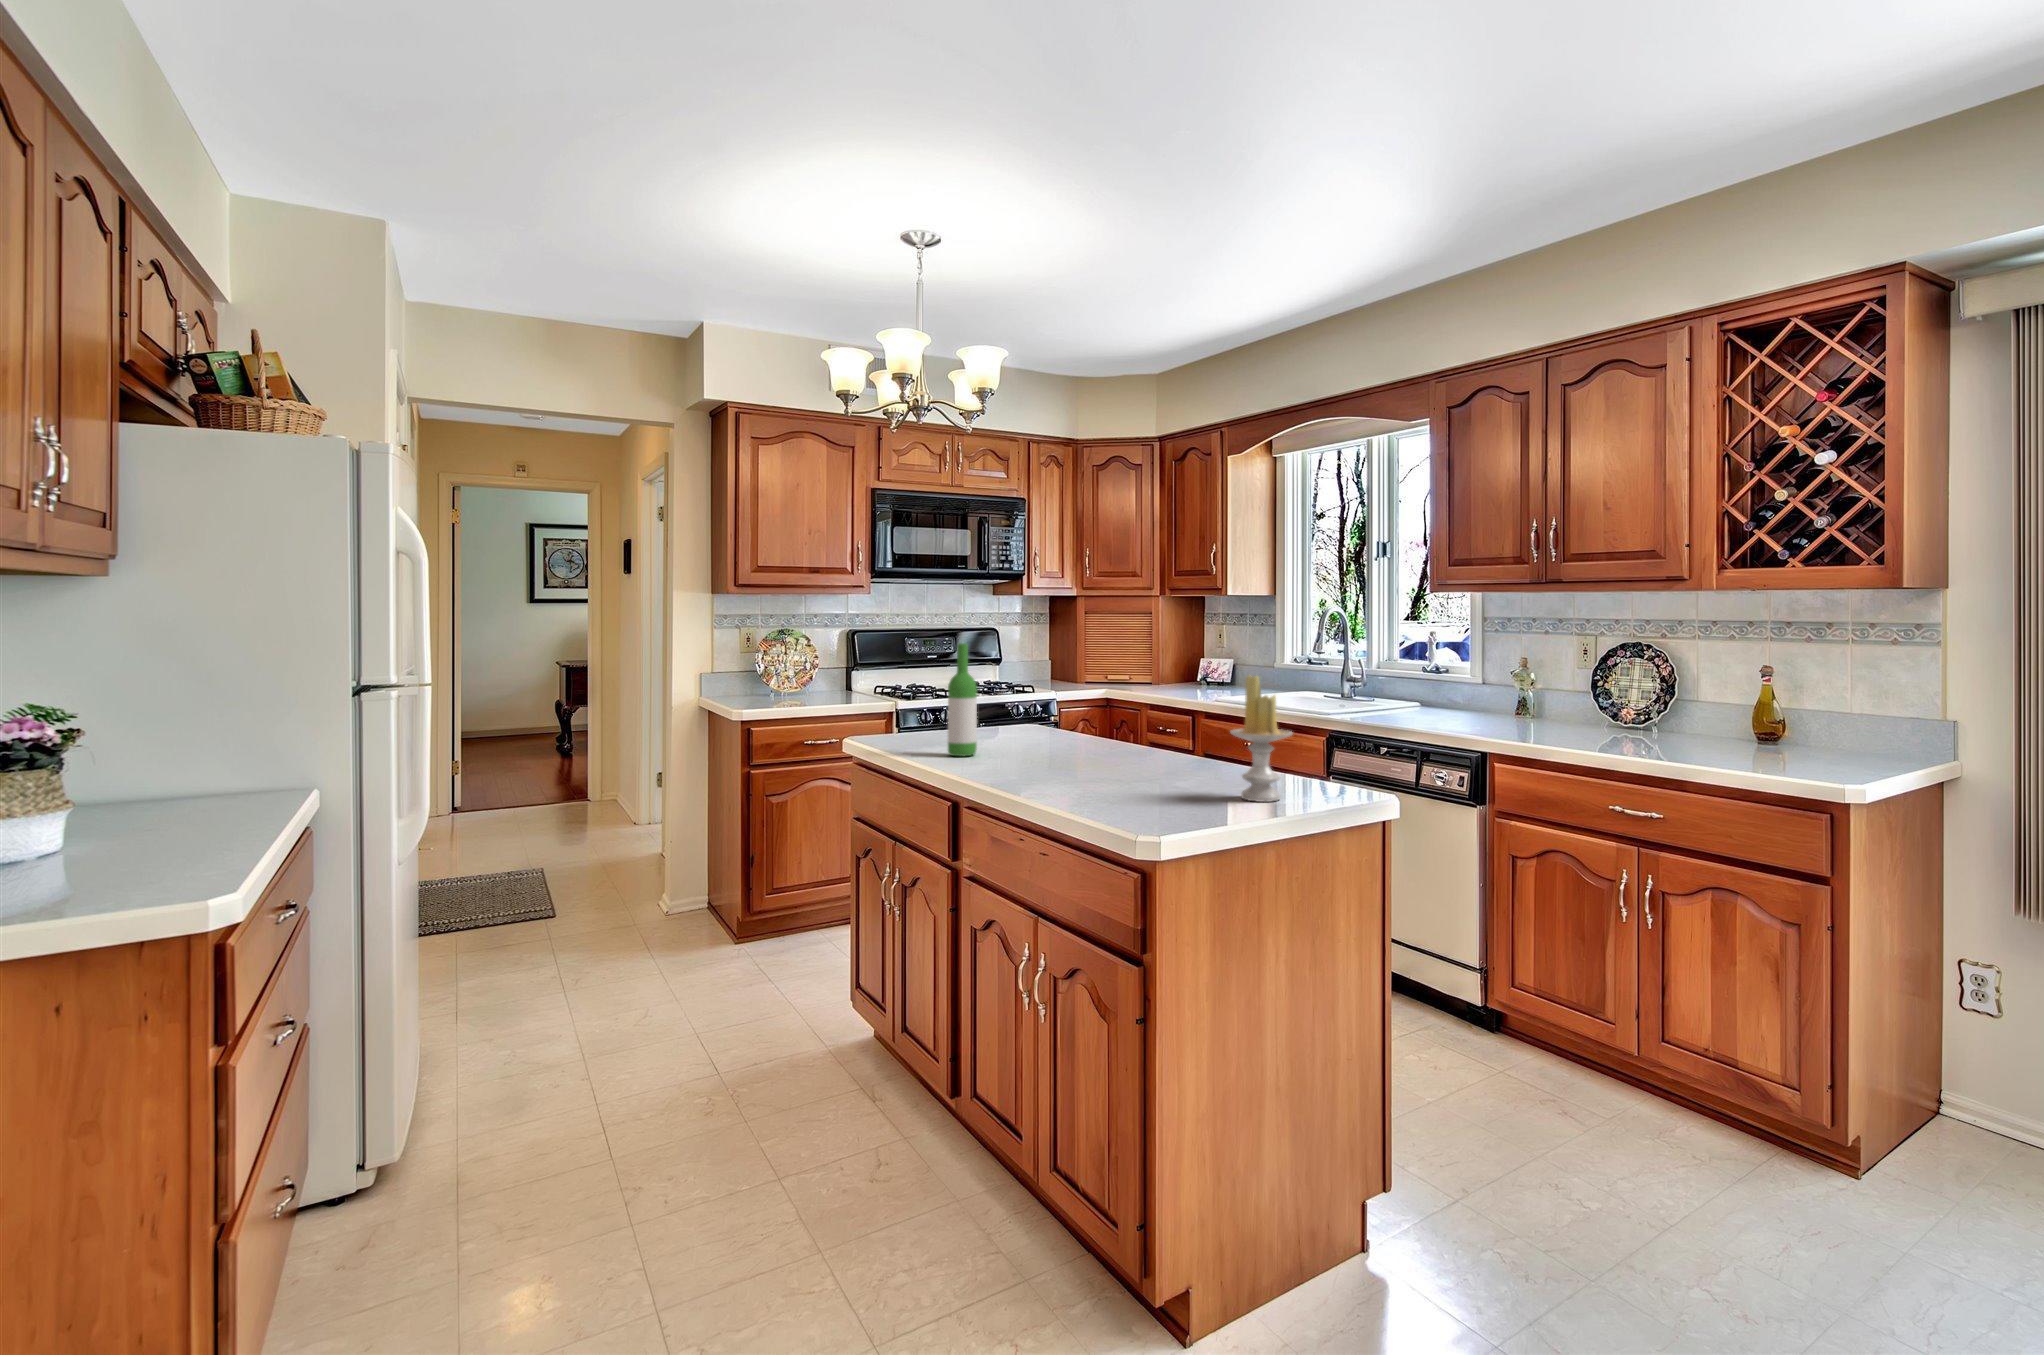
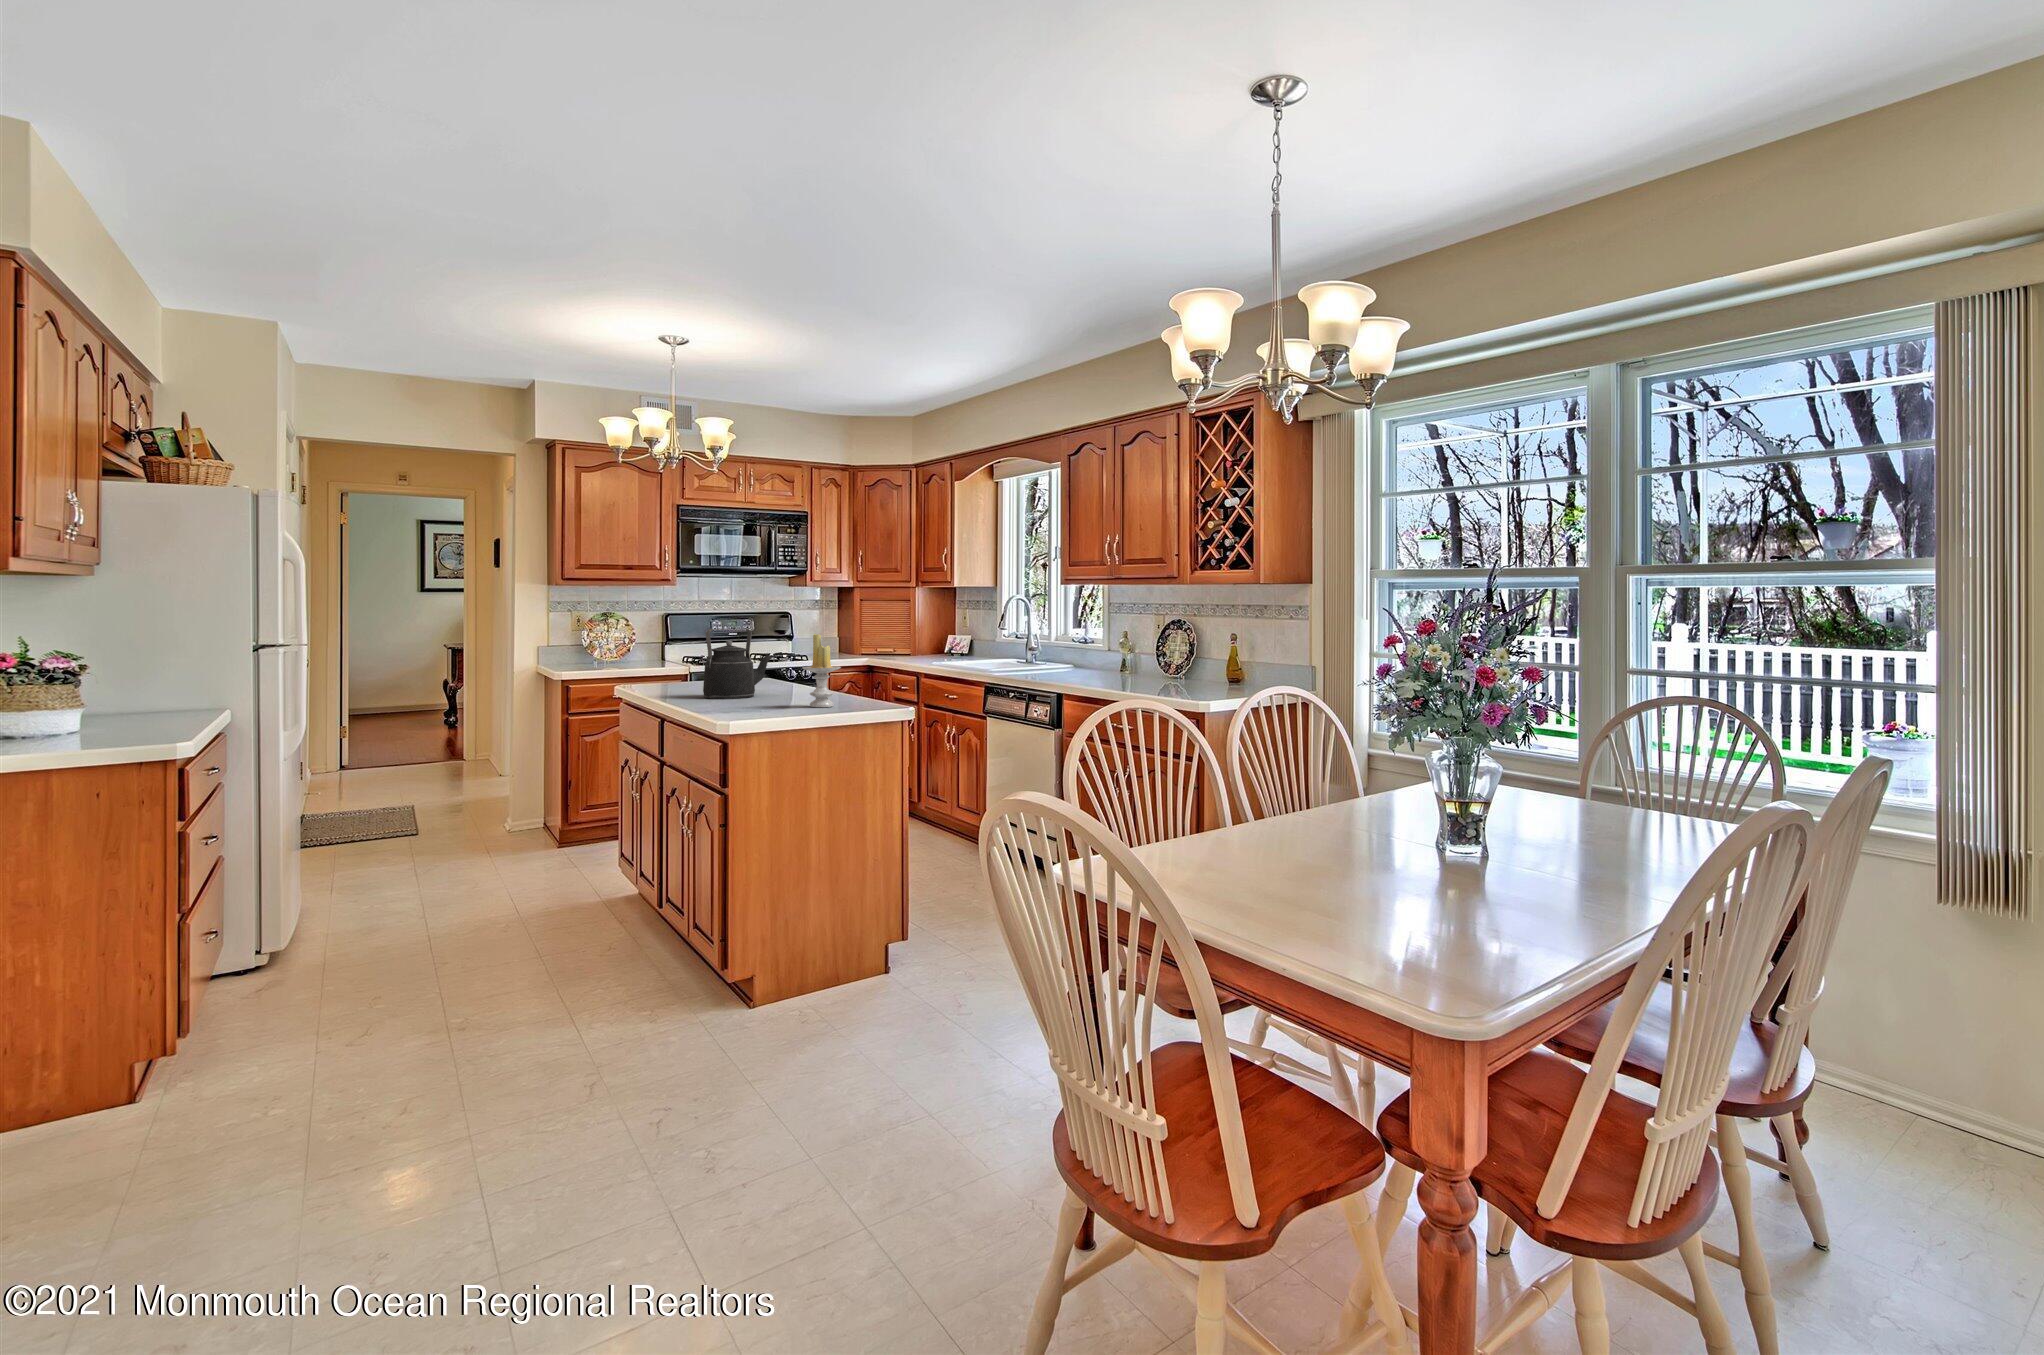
wine bottle: present [948,643,977,756] -> none [672,619,692,693]
kettle: none [1014,660,1105,773] -> present [703,629,771,699]

